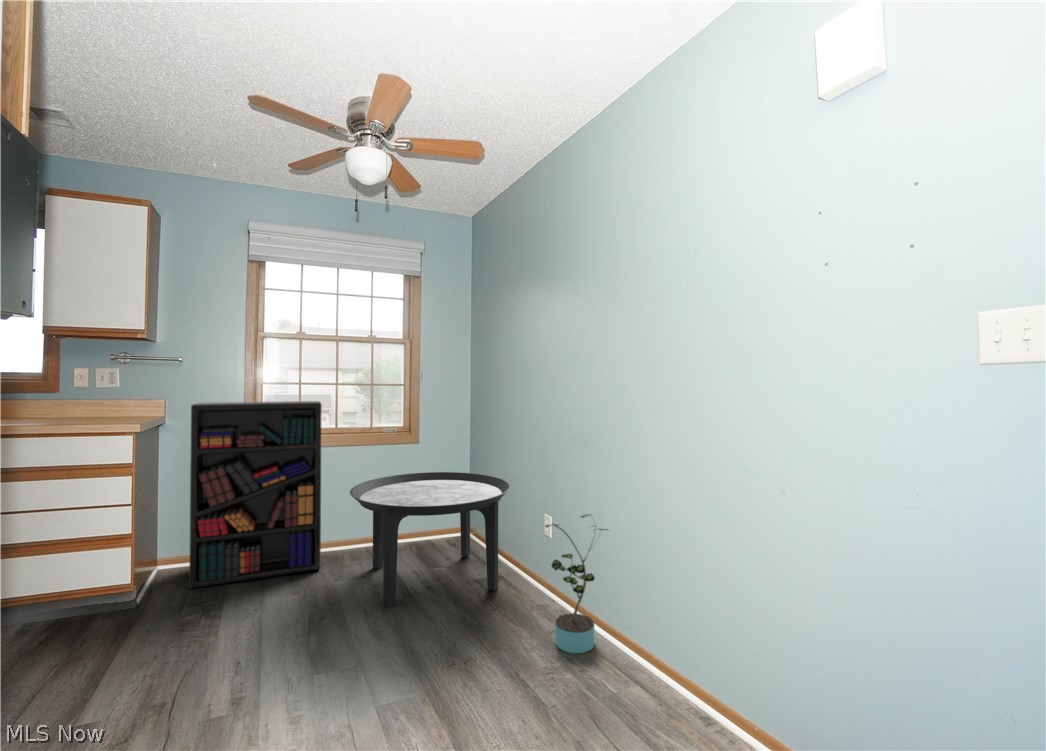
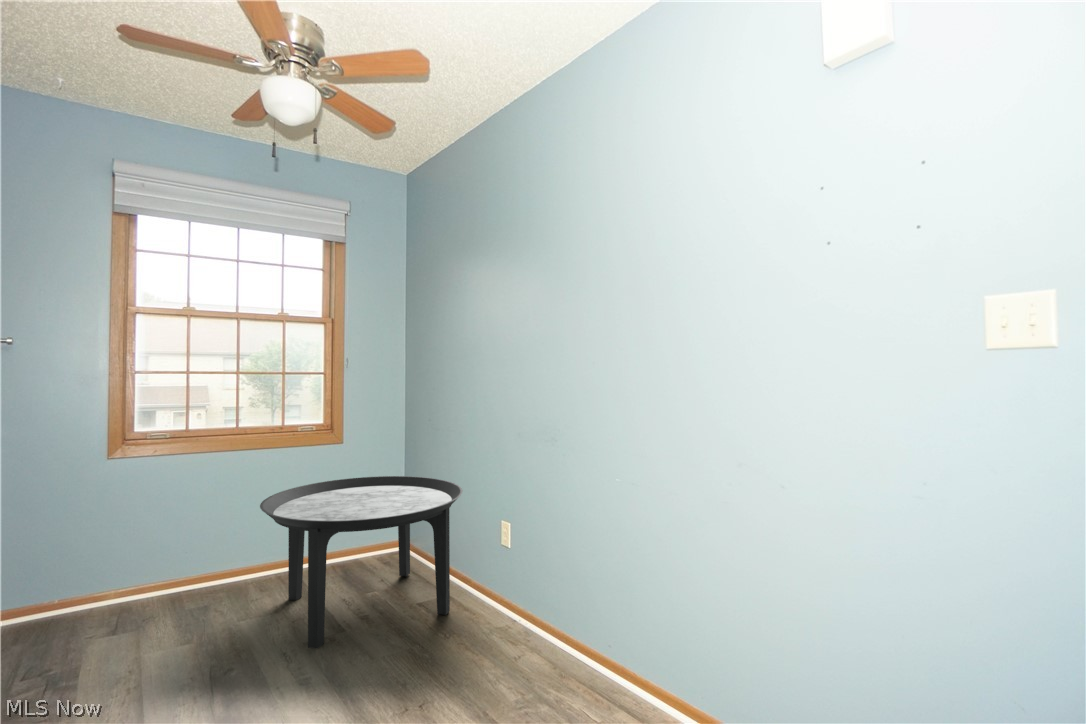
bookshelf: present [189,401,322,588] -> none [27,393,219,649]
potted plant: present [545,514,607,653] -> none [512,518,590,681]

